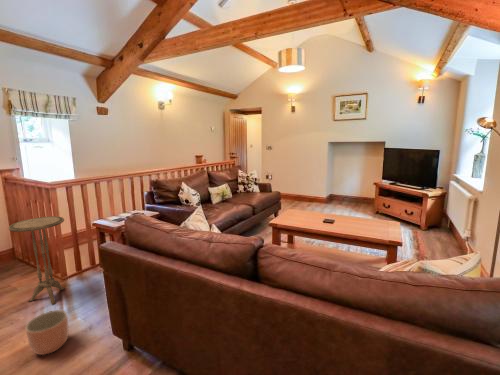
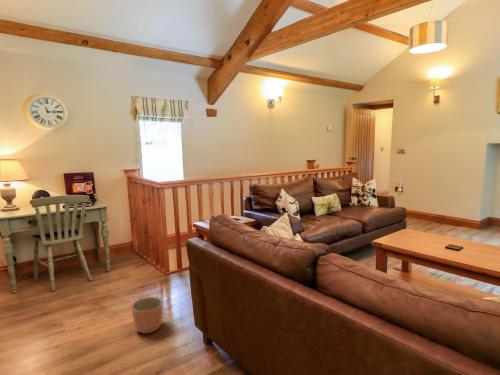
side table: present [8,216,65,305] -> none [127,213,168,294]

